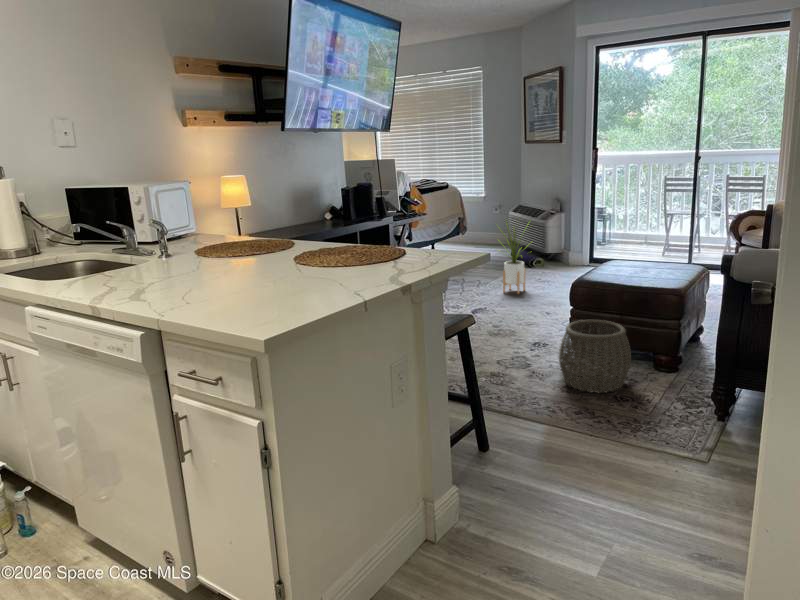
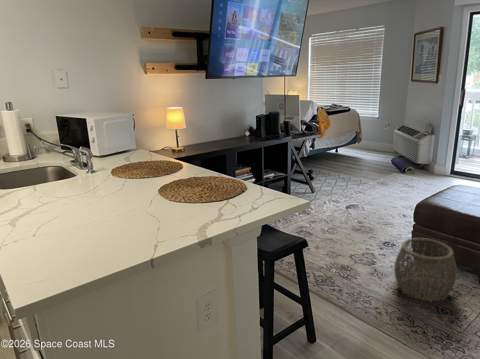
house plant: present [501,226,526,294] -> none [371,136,404,196]

